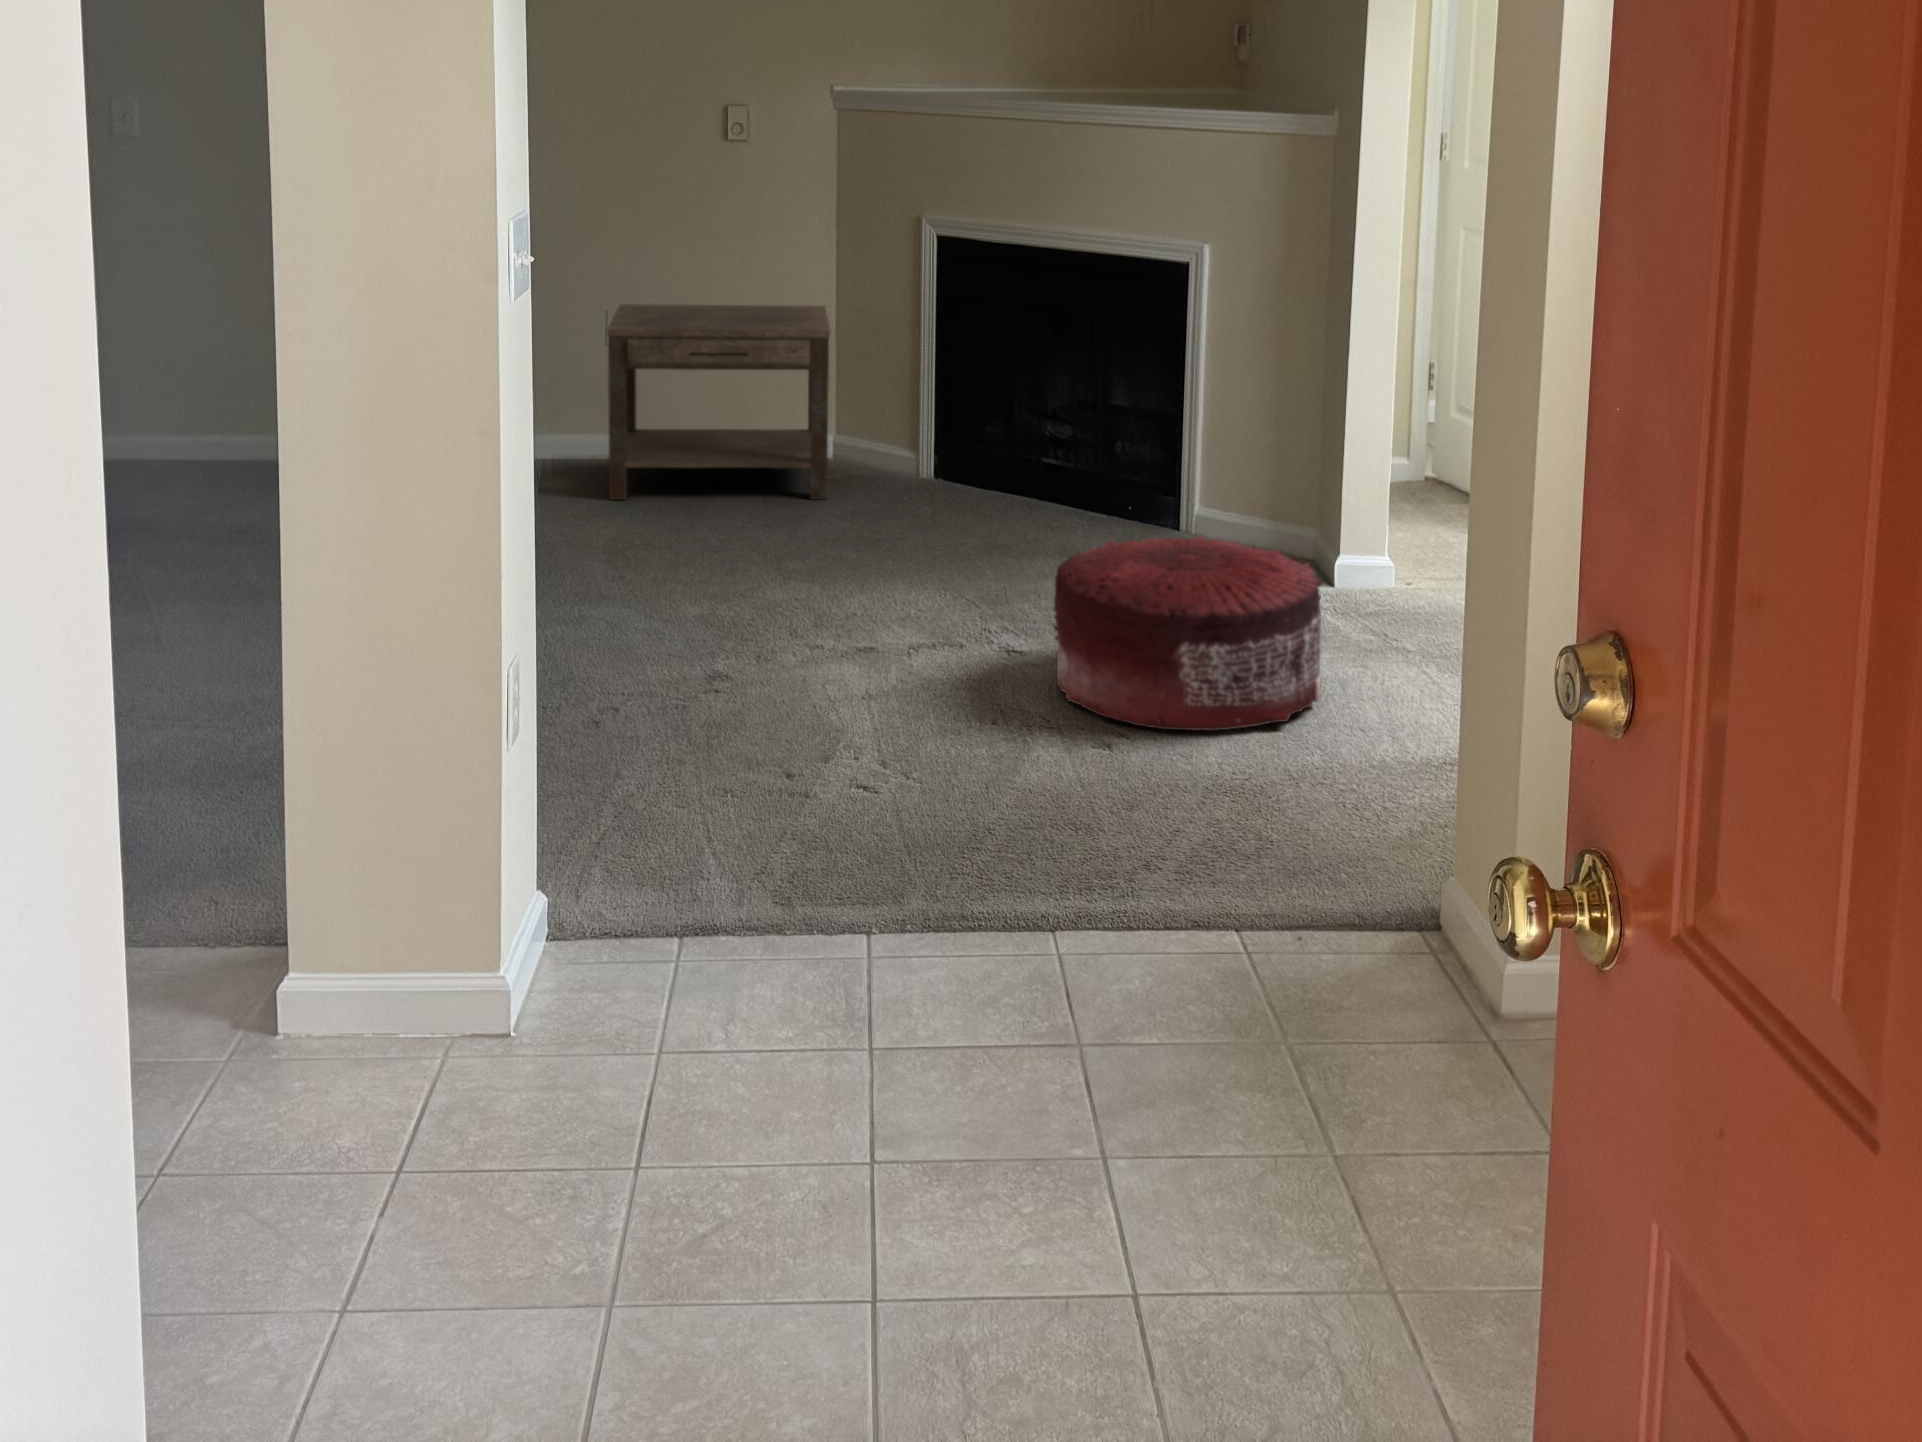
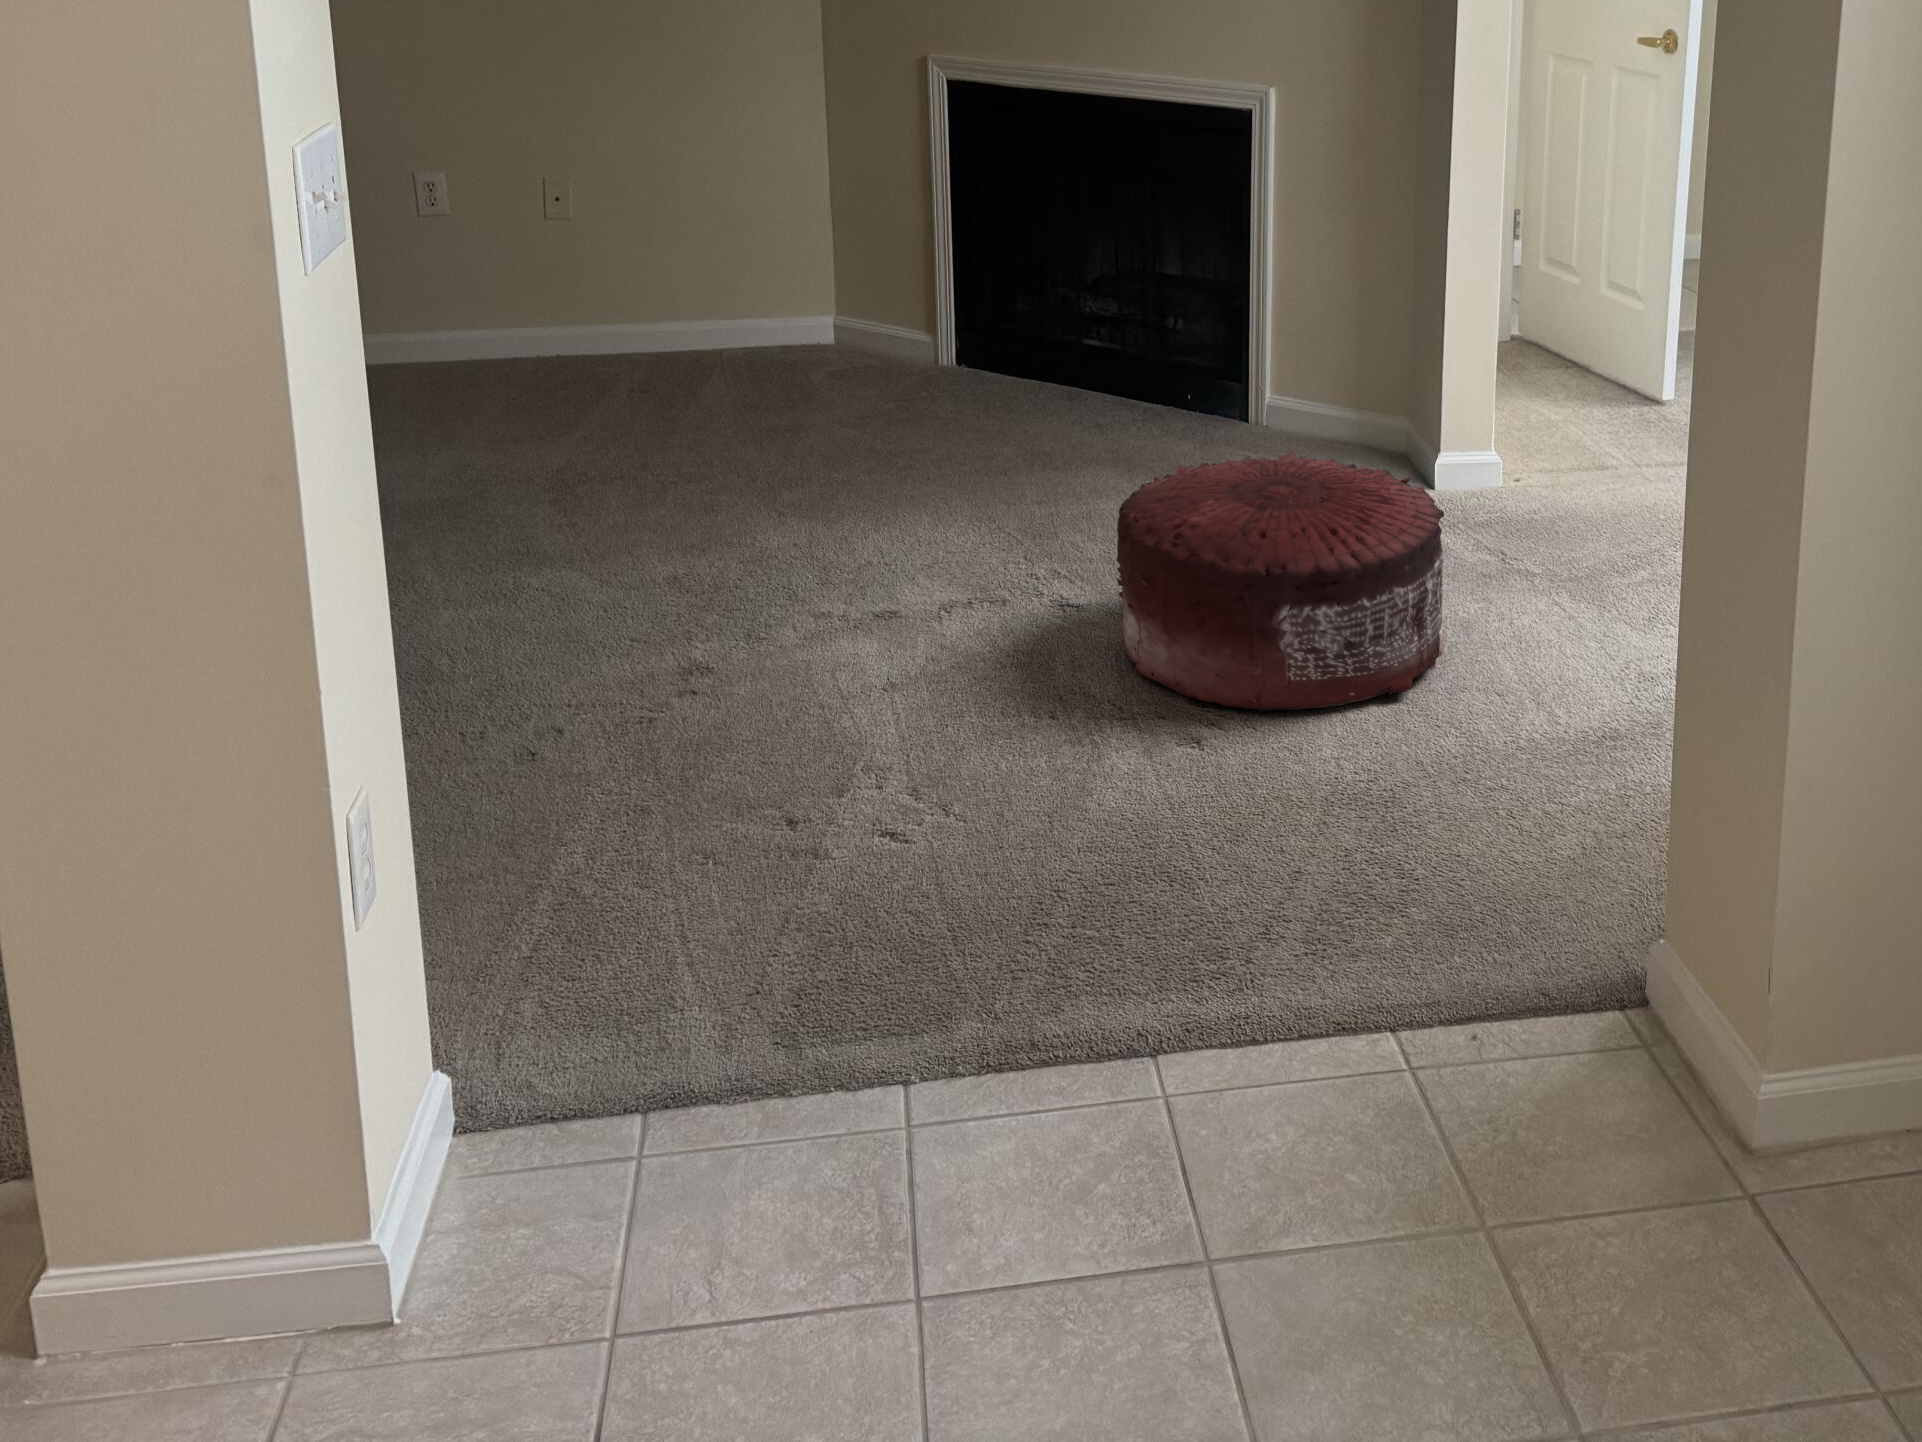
side table: present [607,304,830,500] -> none [546,163,829,409]

